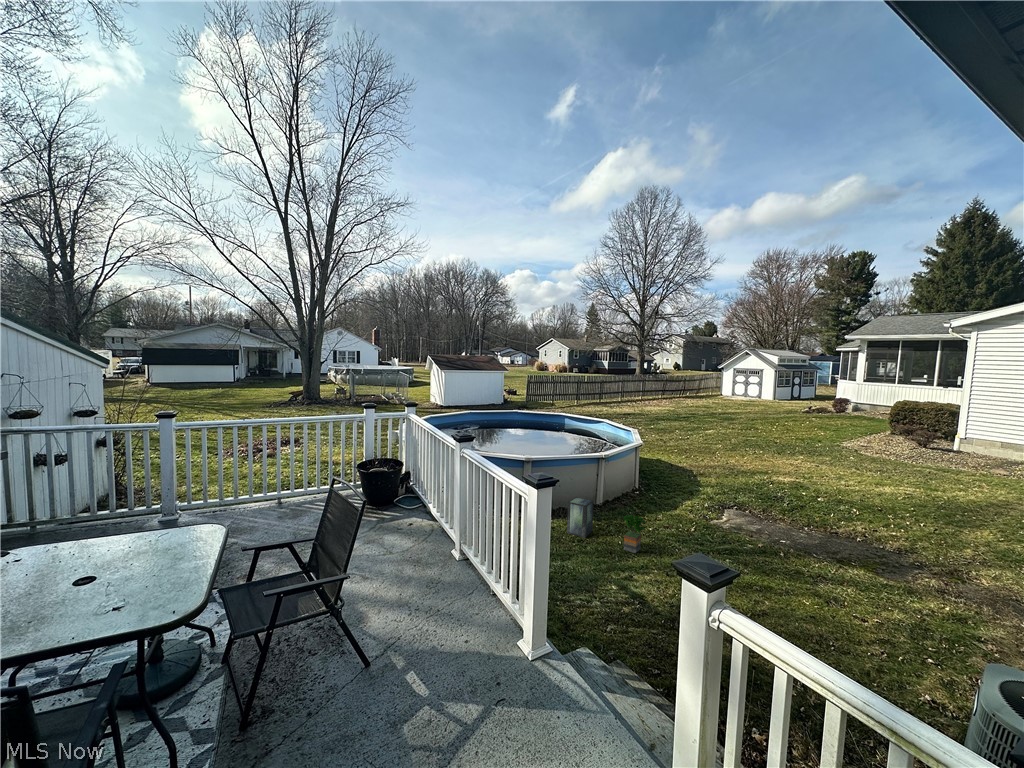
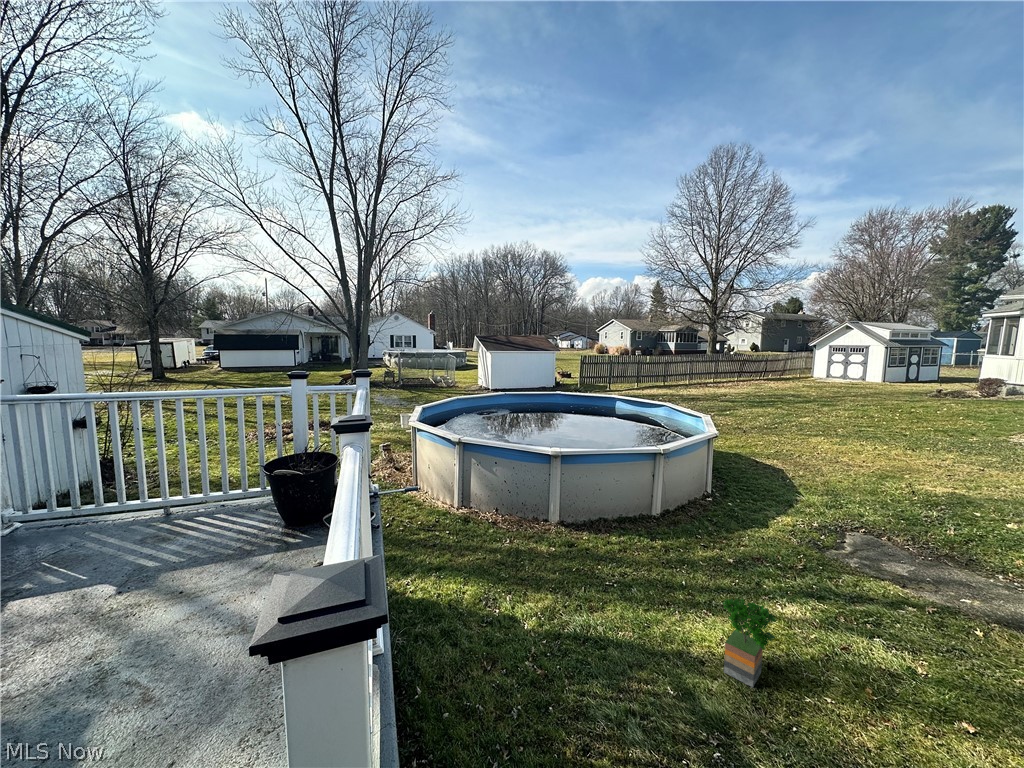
storage box: present [567,497,594,538] -> none [606,541,658,626]

